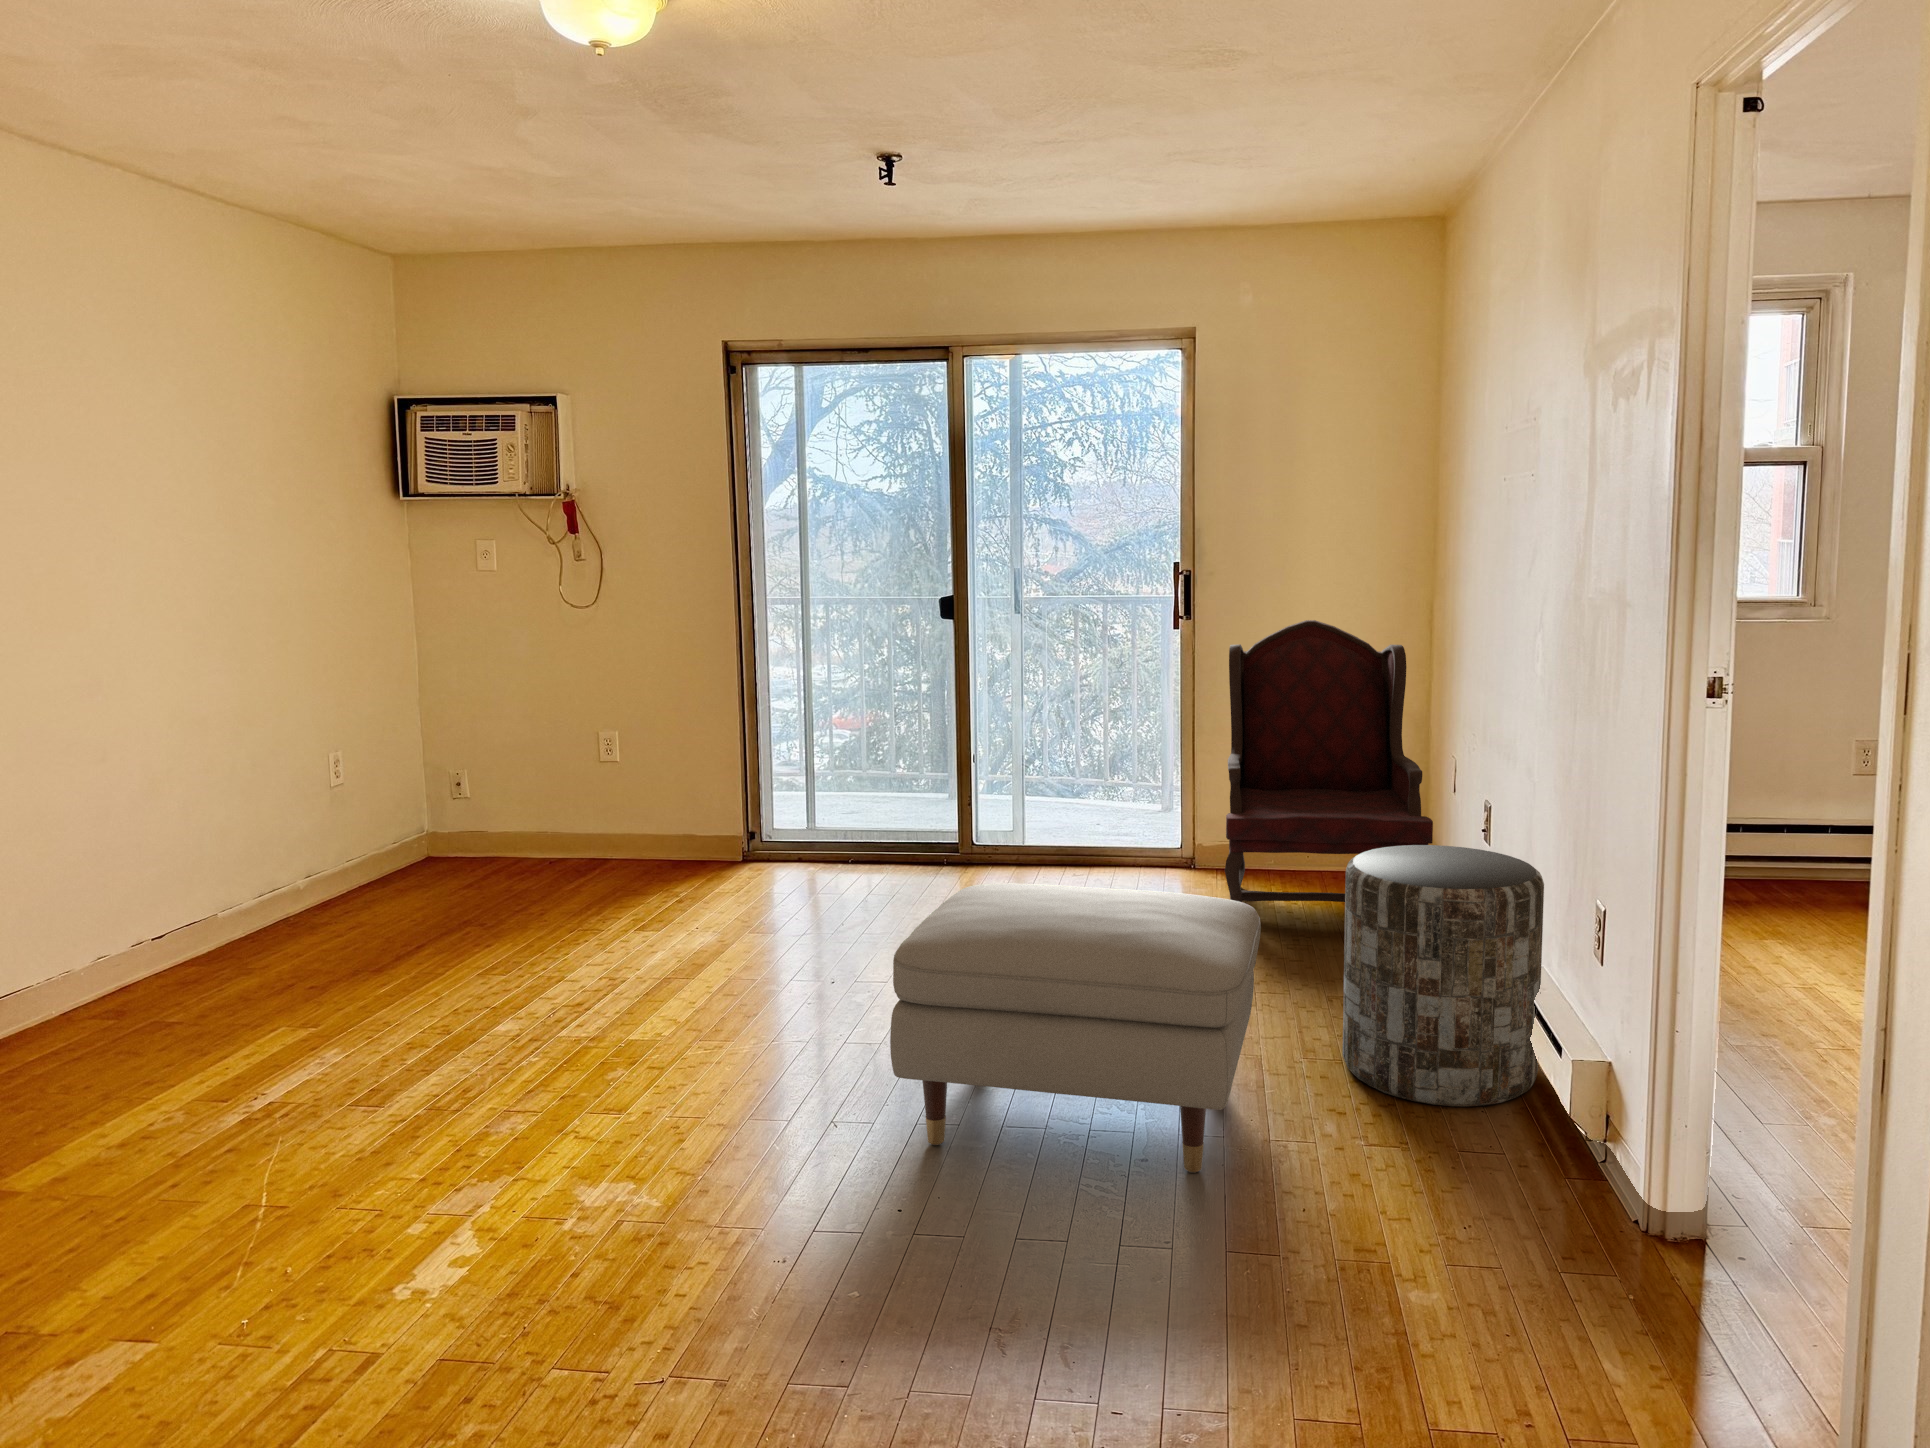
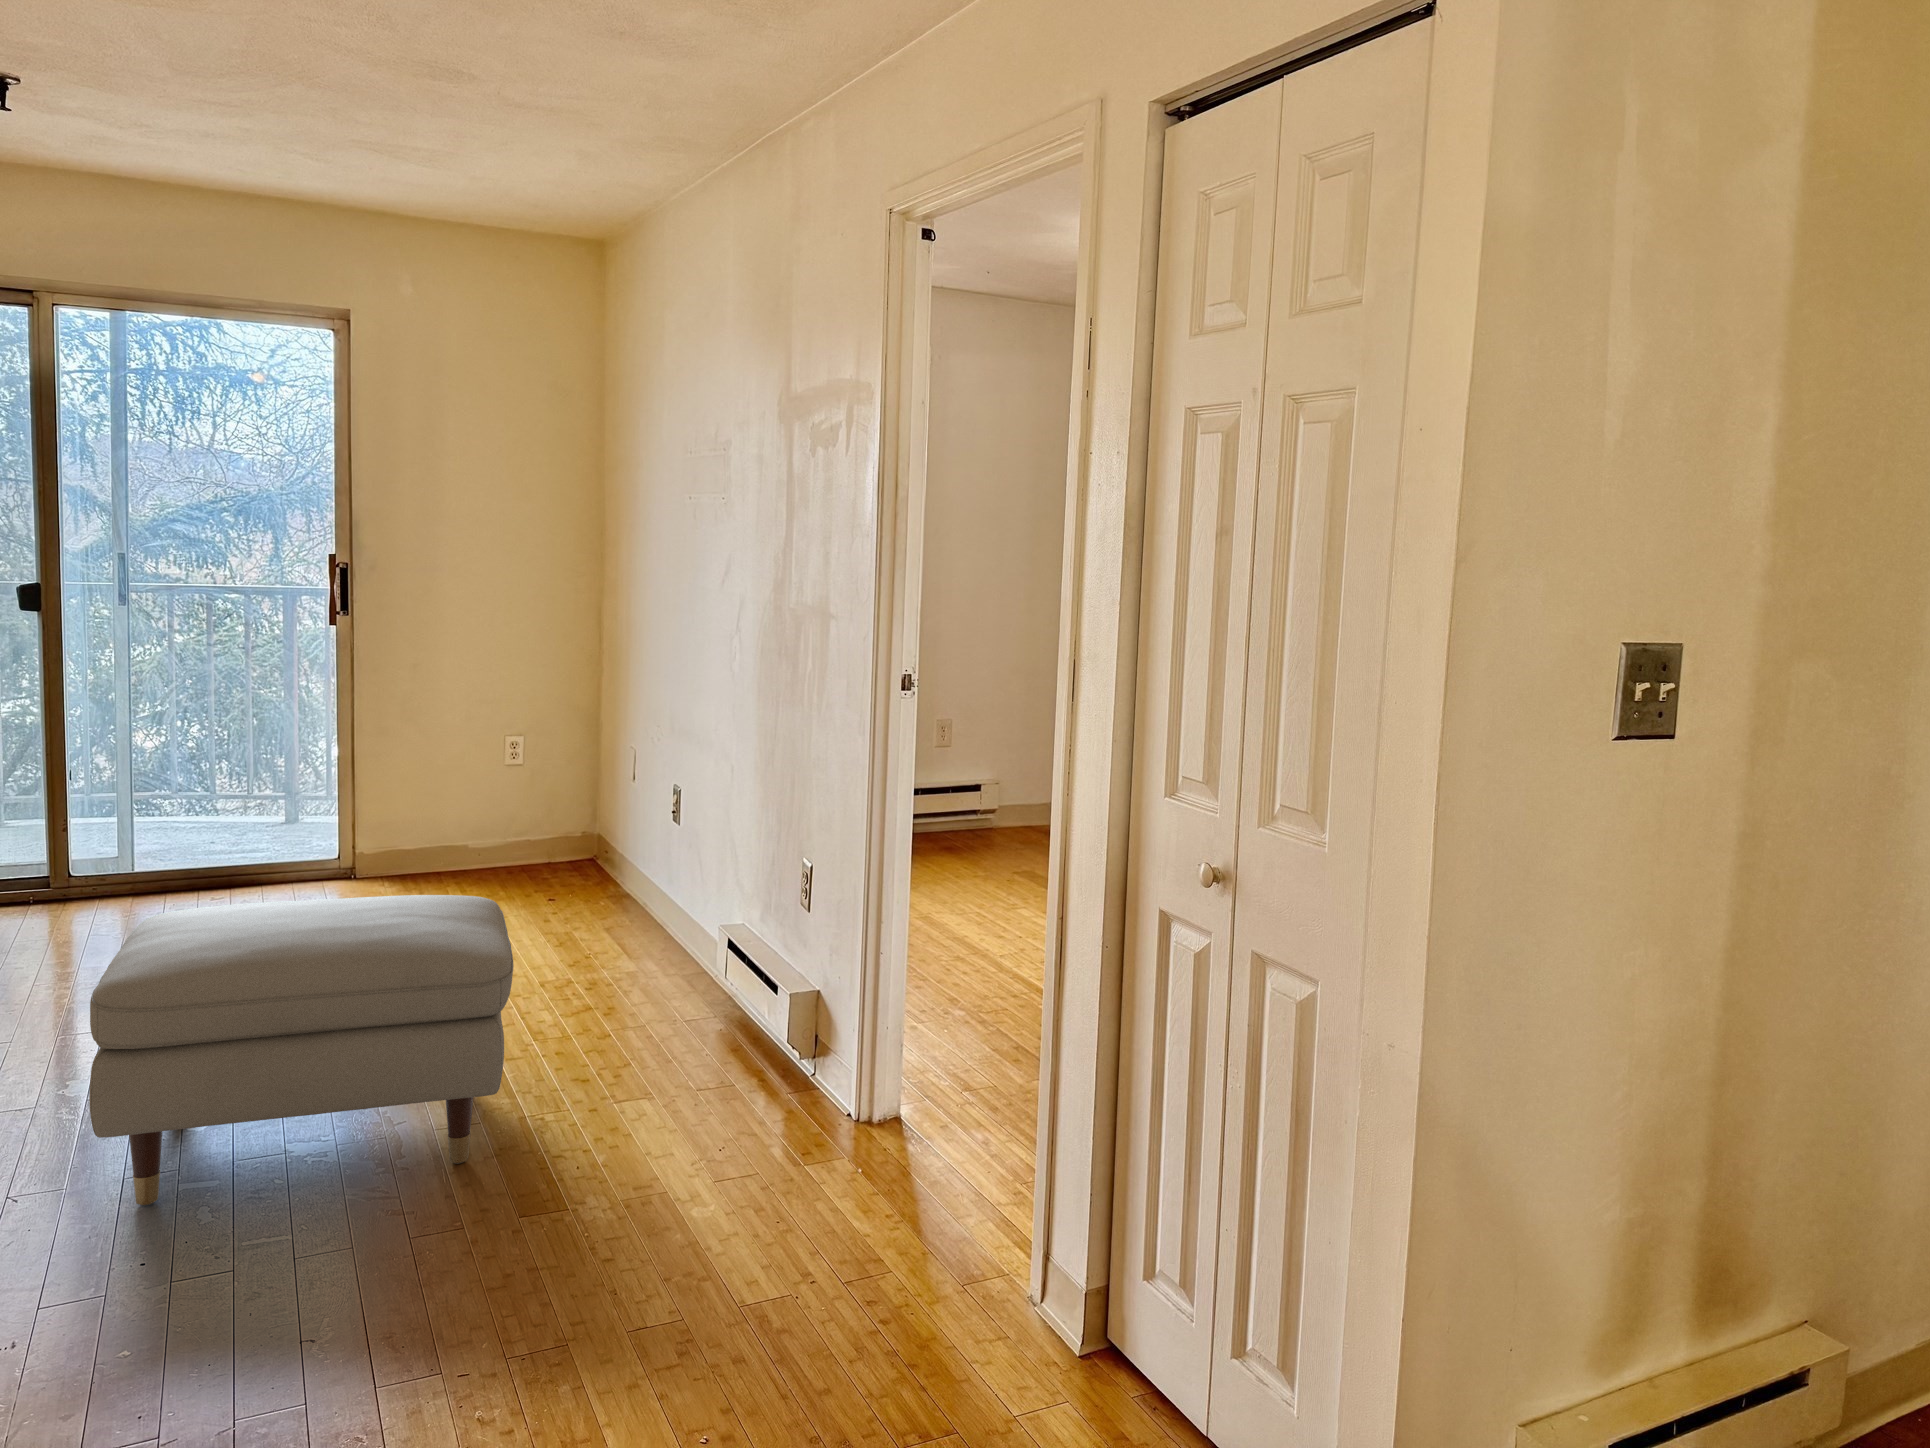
armchair: present [1225,620,1433,902] -> none [401,618,621,935]
side table: present [1343,845,1544,1106] -> none [572,827,751,1058]

